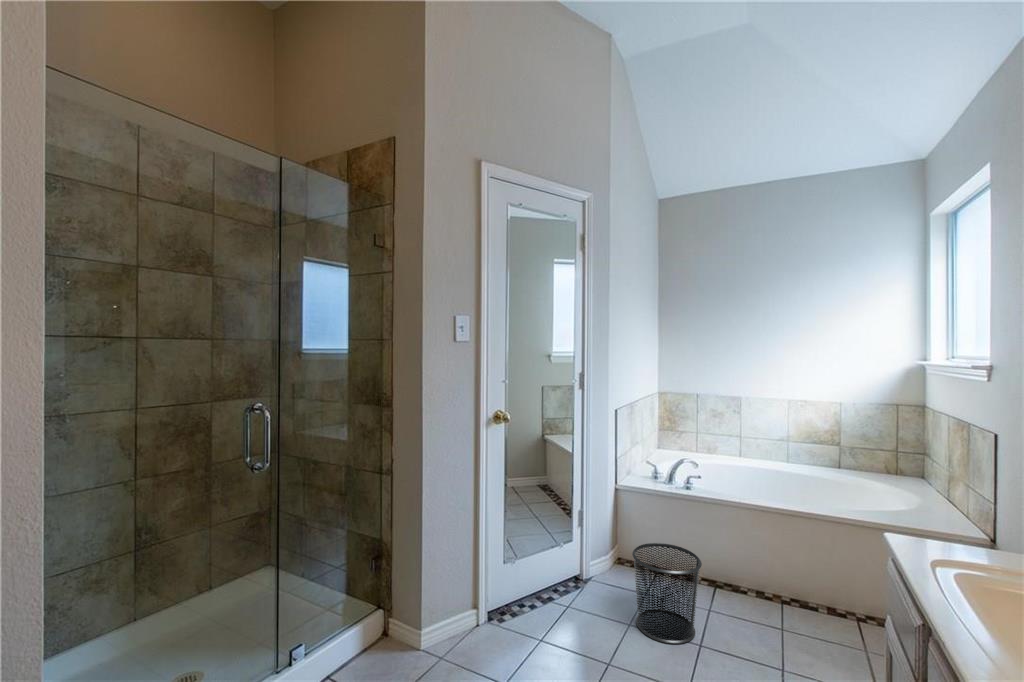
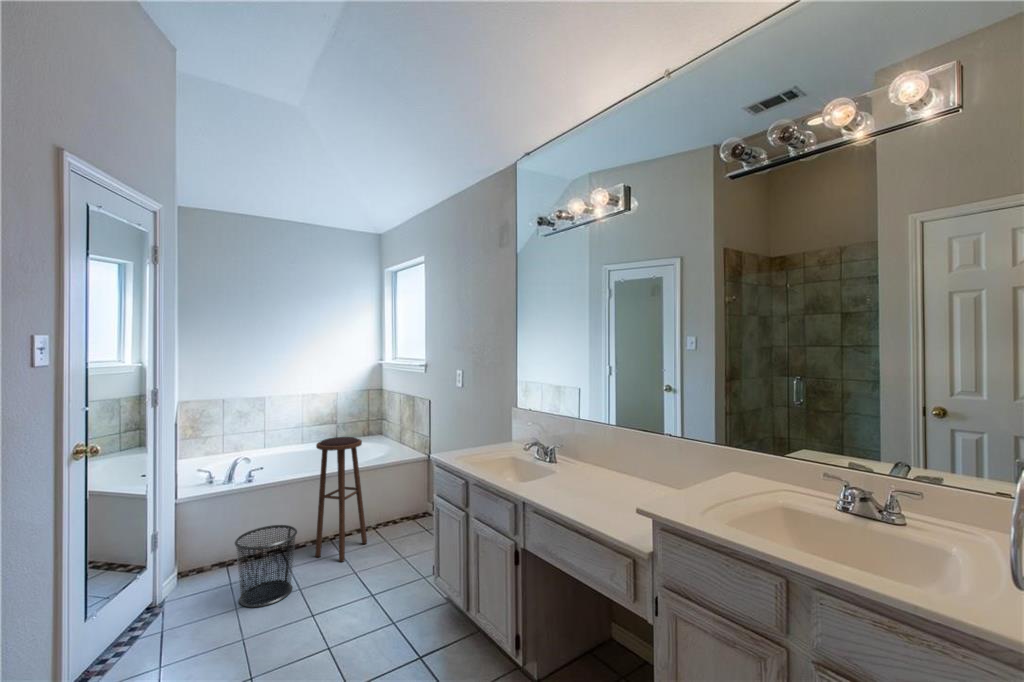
stool: none [747,460,833,644] -> present [315,437,367,562]

